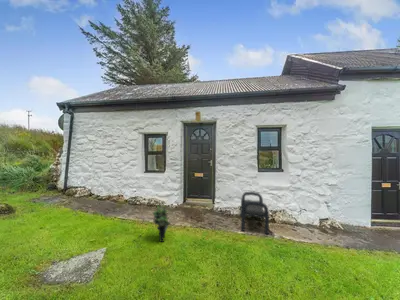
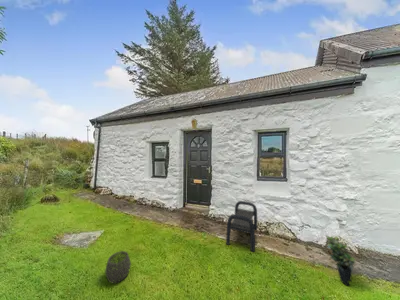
potted plant: present [153,206,170,242] -> present [327,236,355,285]
woven basket: none [137,240,162,271] -> present [105,251,131,283]

